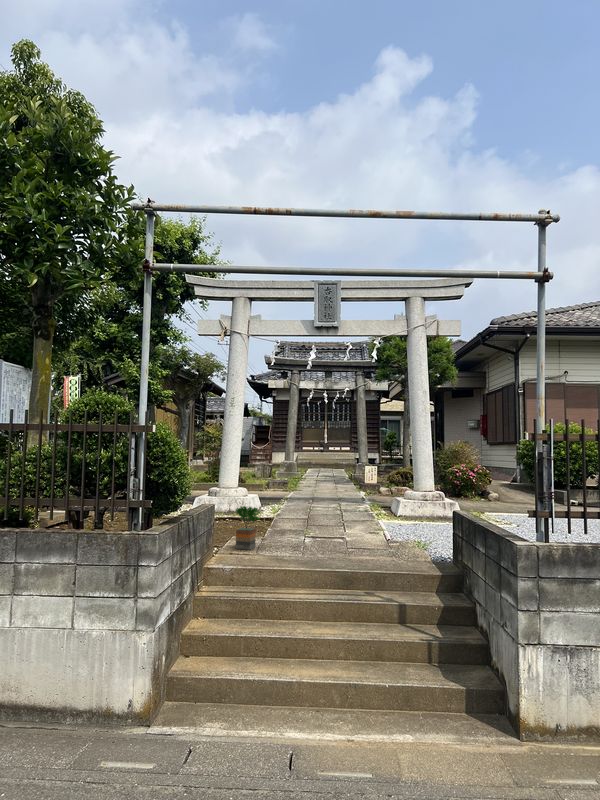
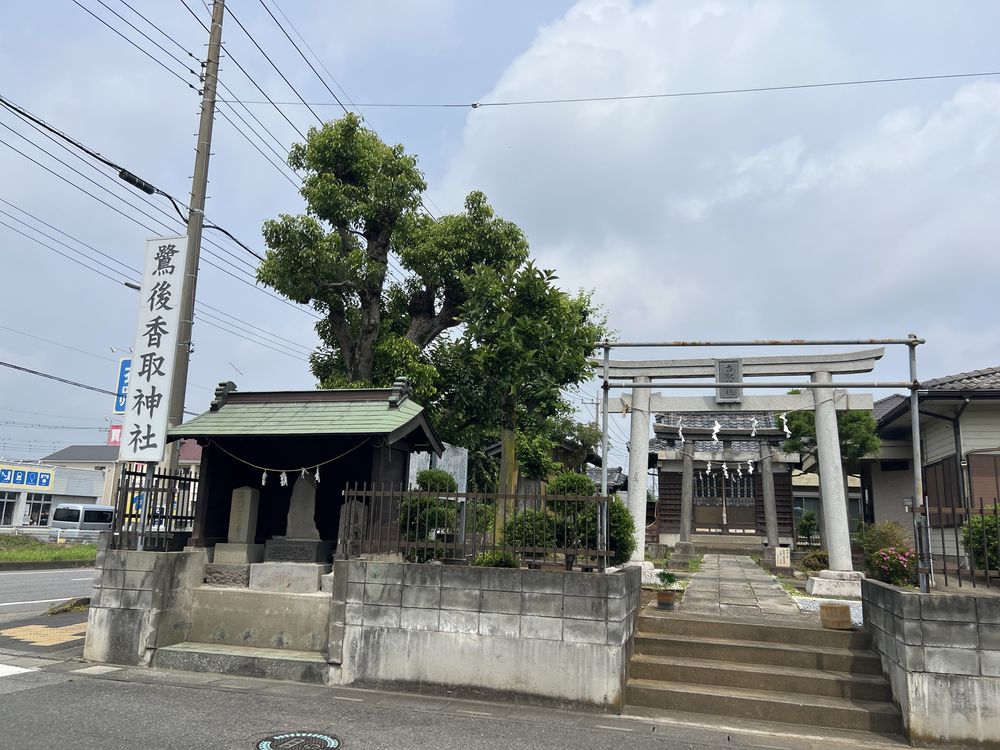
wooden bucket: none [408,536,442,567] -> present [818,603,852,629]

